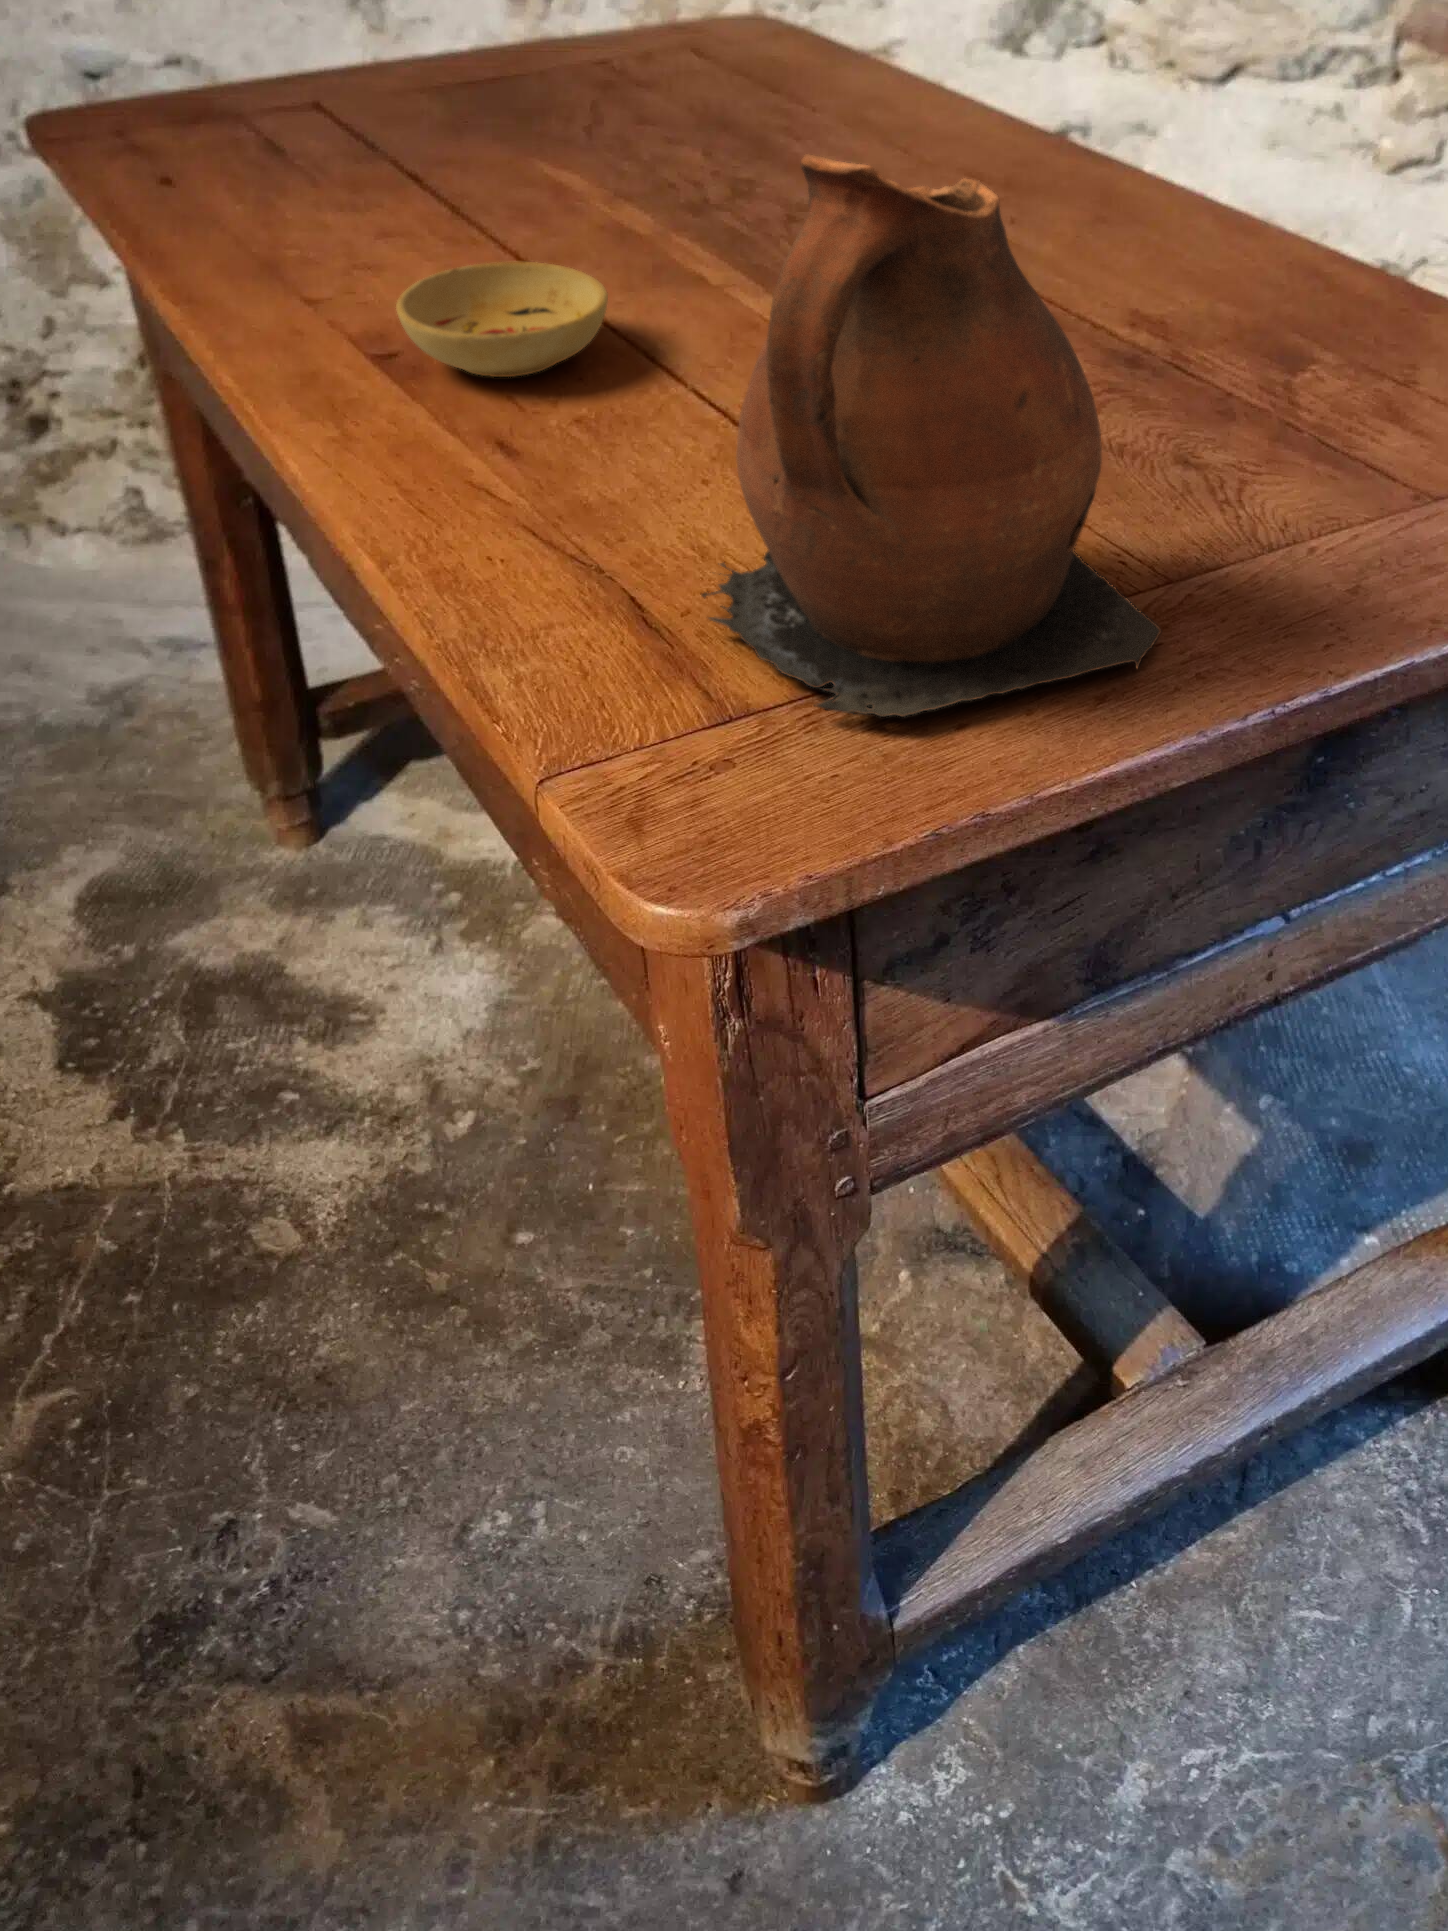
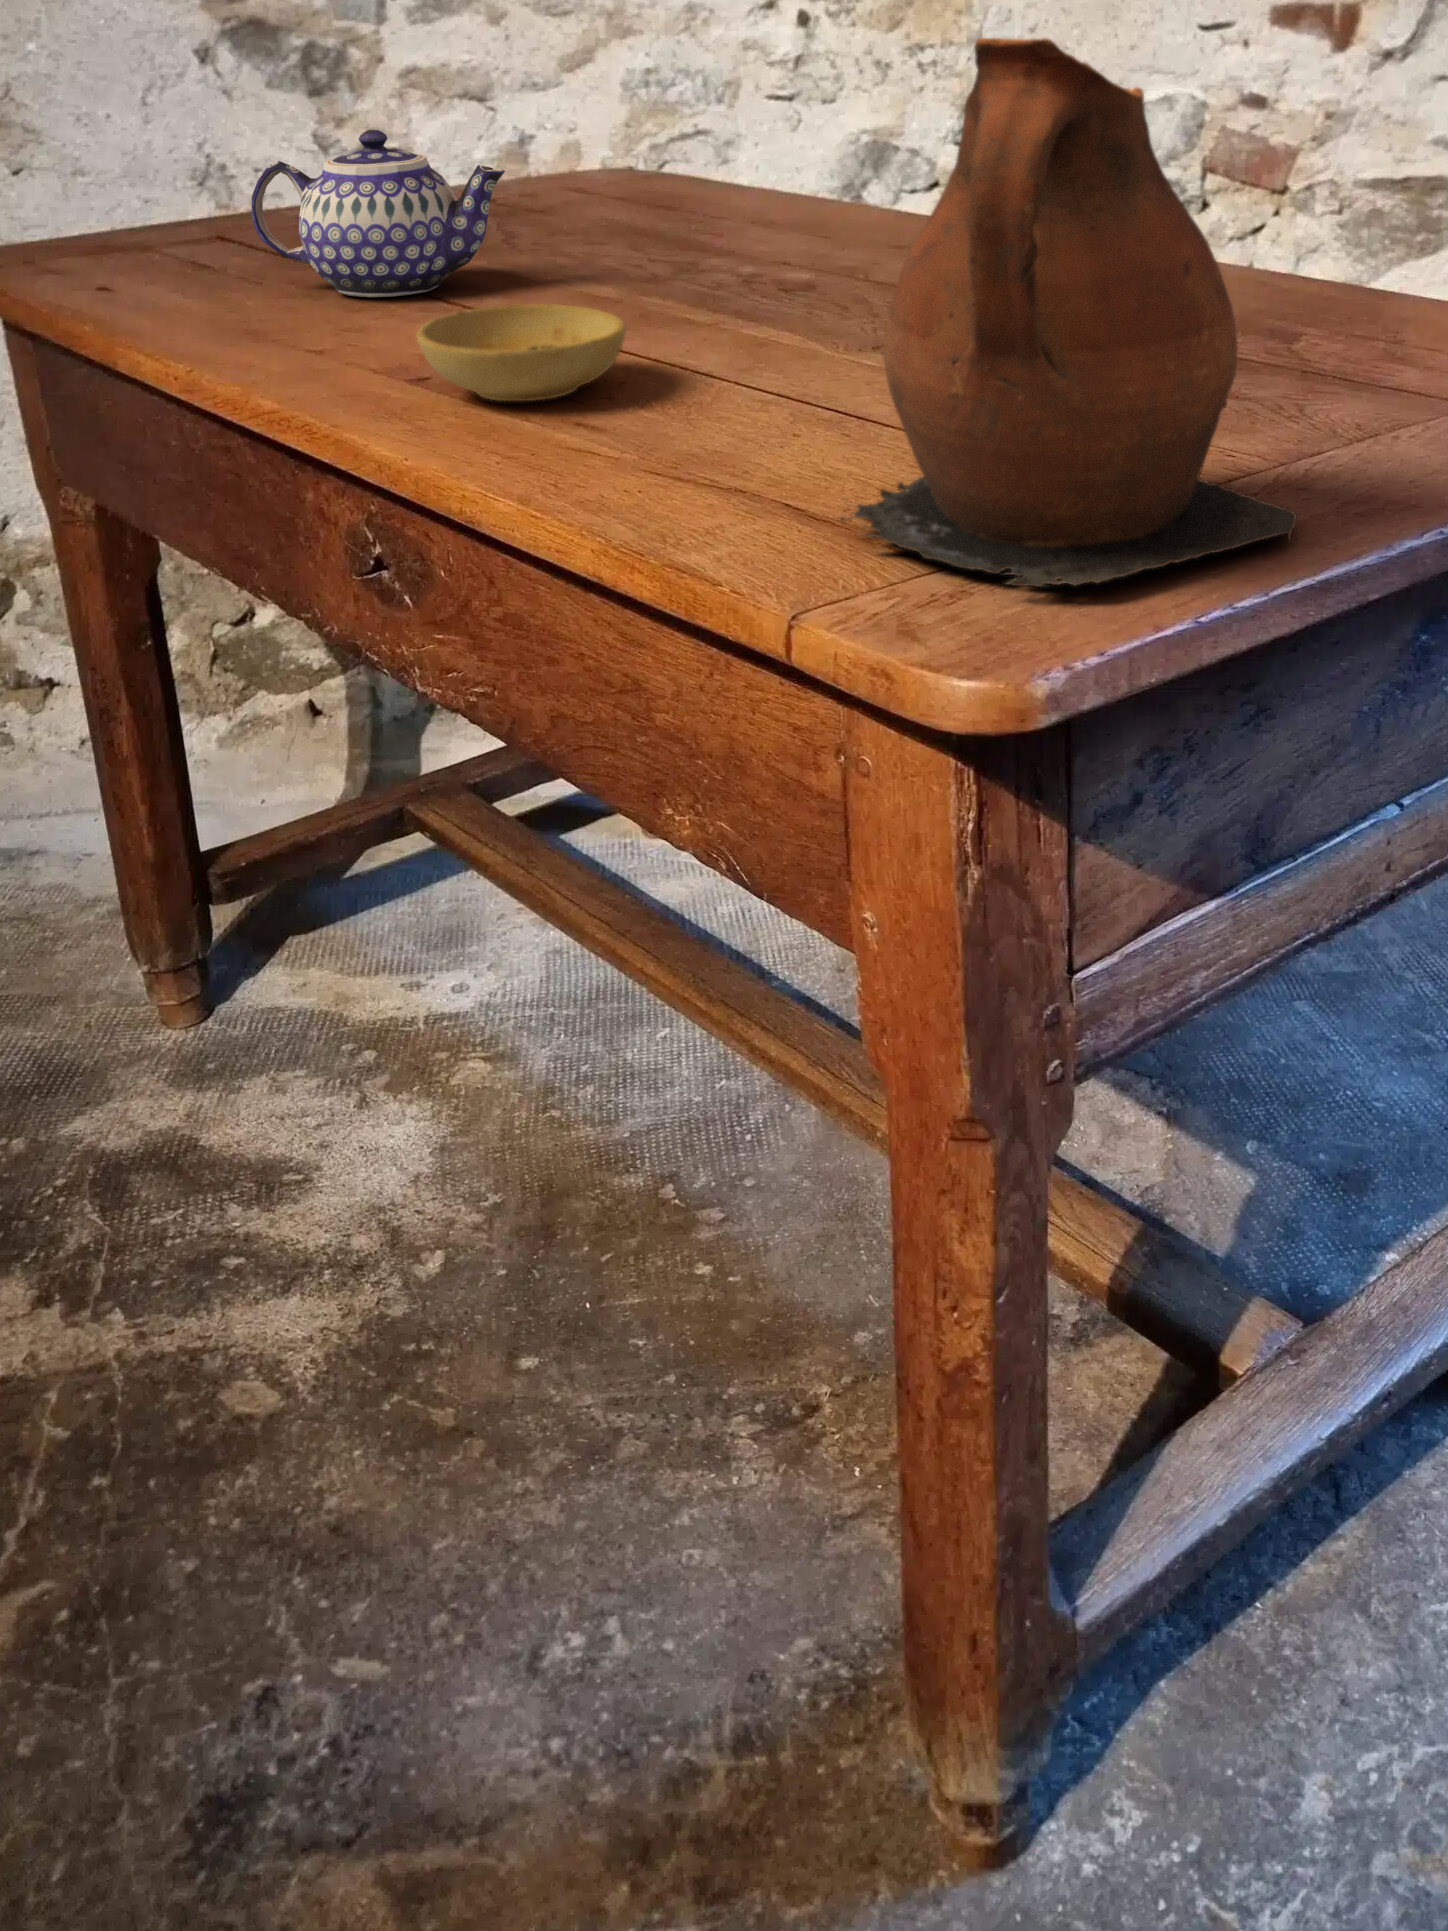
teapot: none [315,30,560,204] -> present [252,130,505,297]

